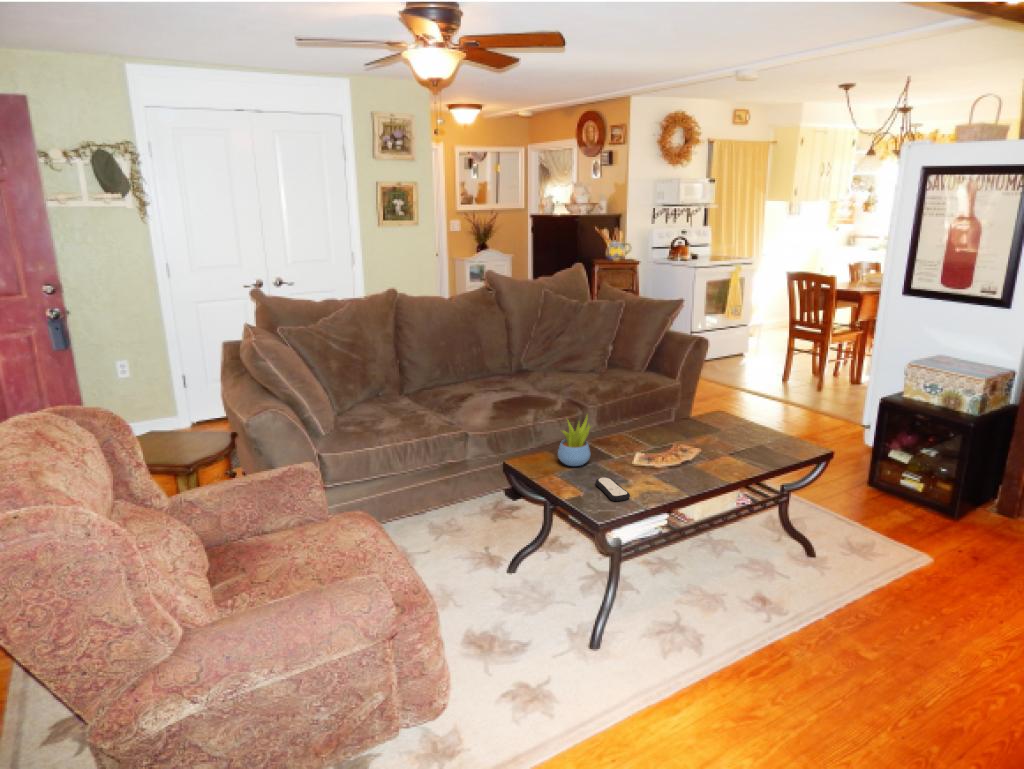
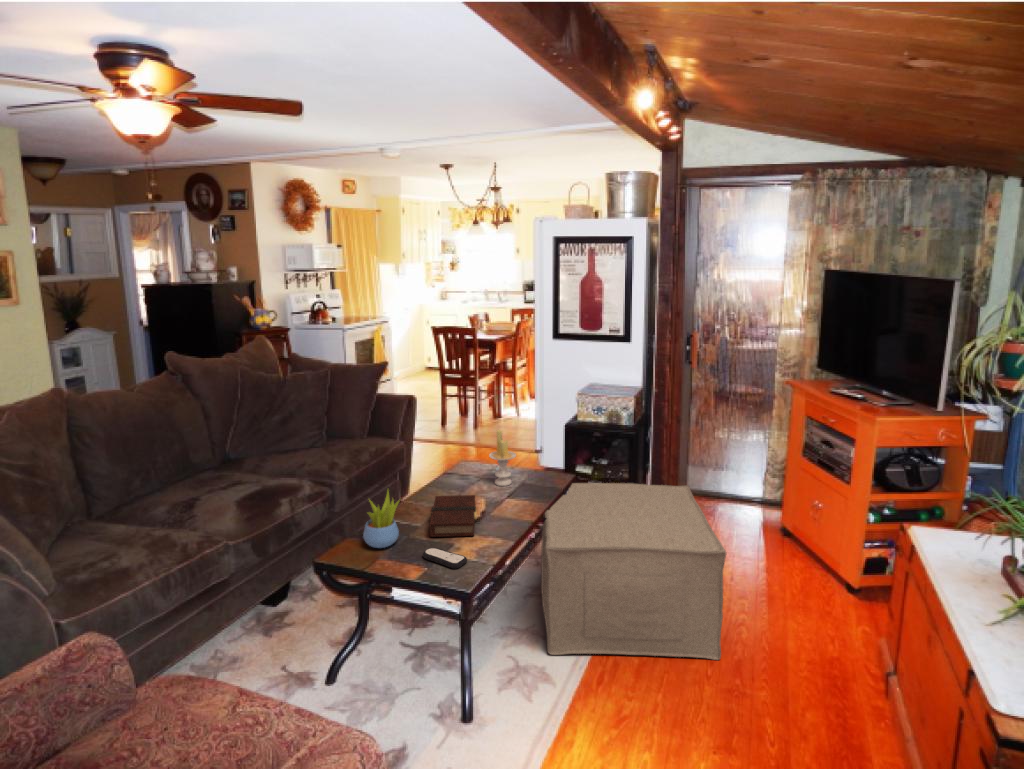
candle: none [724,382,757,444] -> present [489,430,516,486]
book: none [618,435,688,479] -> present [430,495,477,537]
ottoman: none [717,453,988,719] -> present [541,483,726,660]

